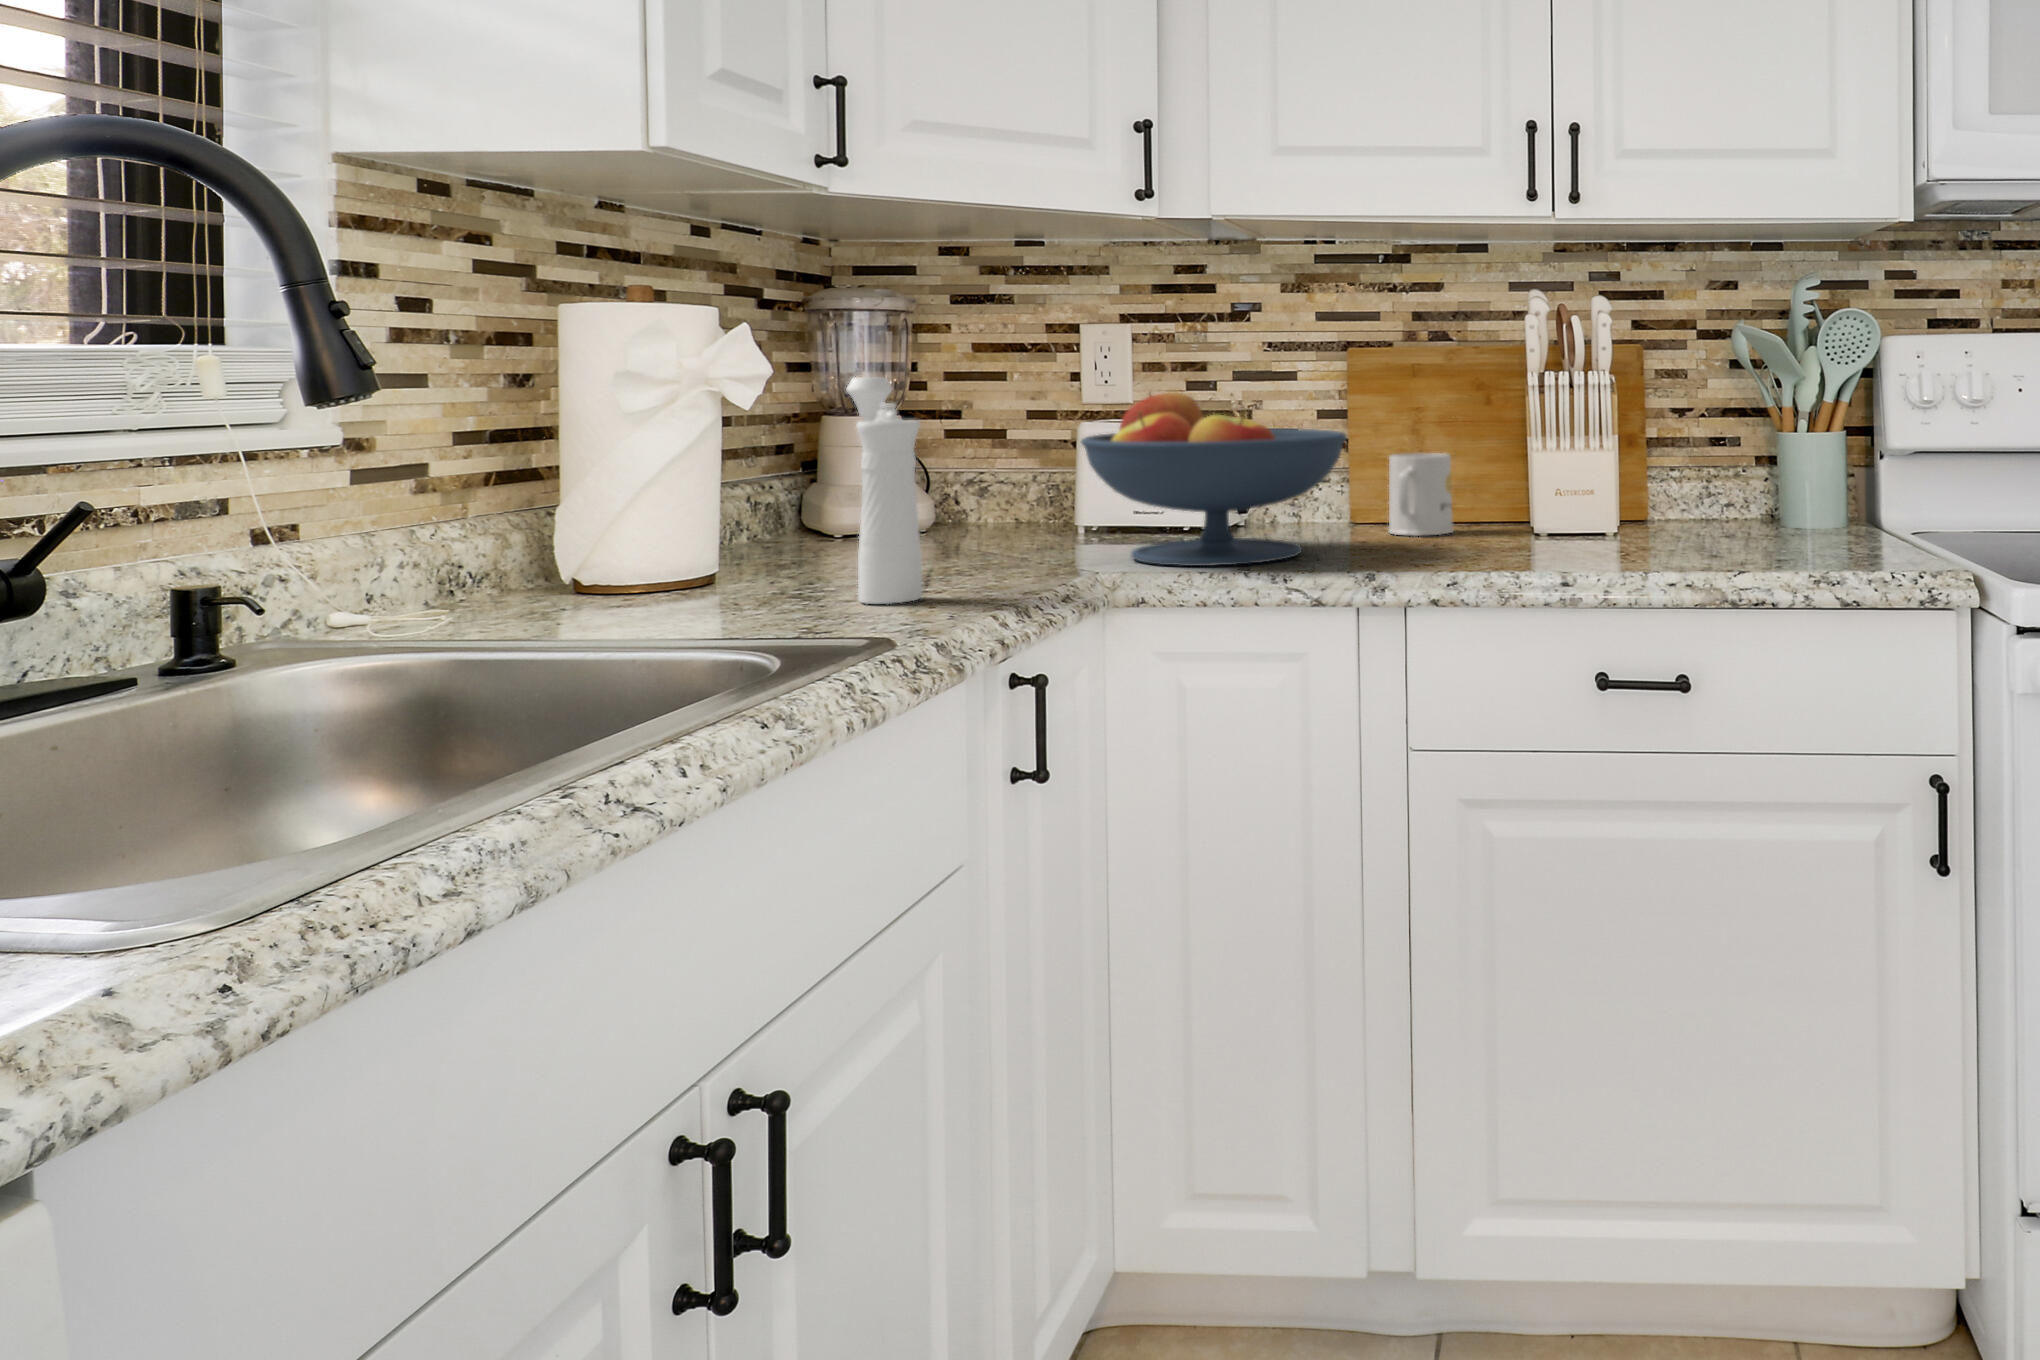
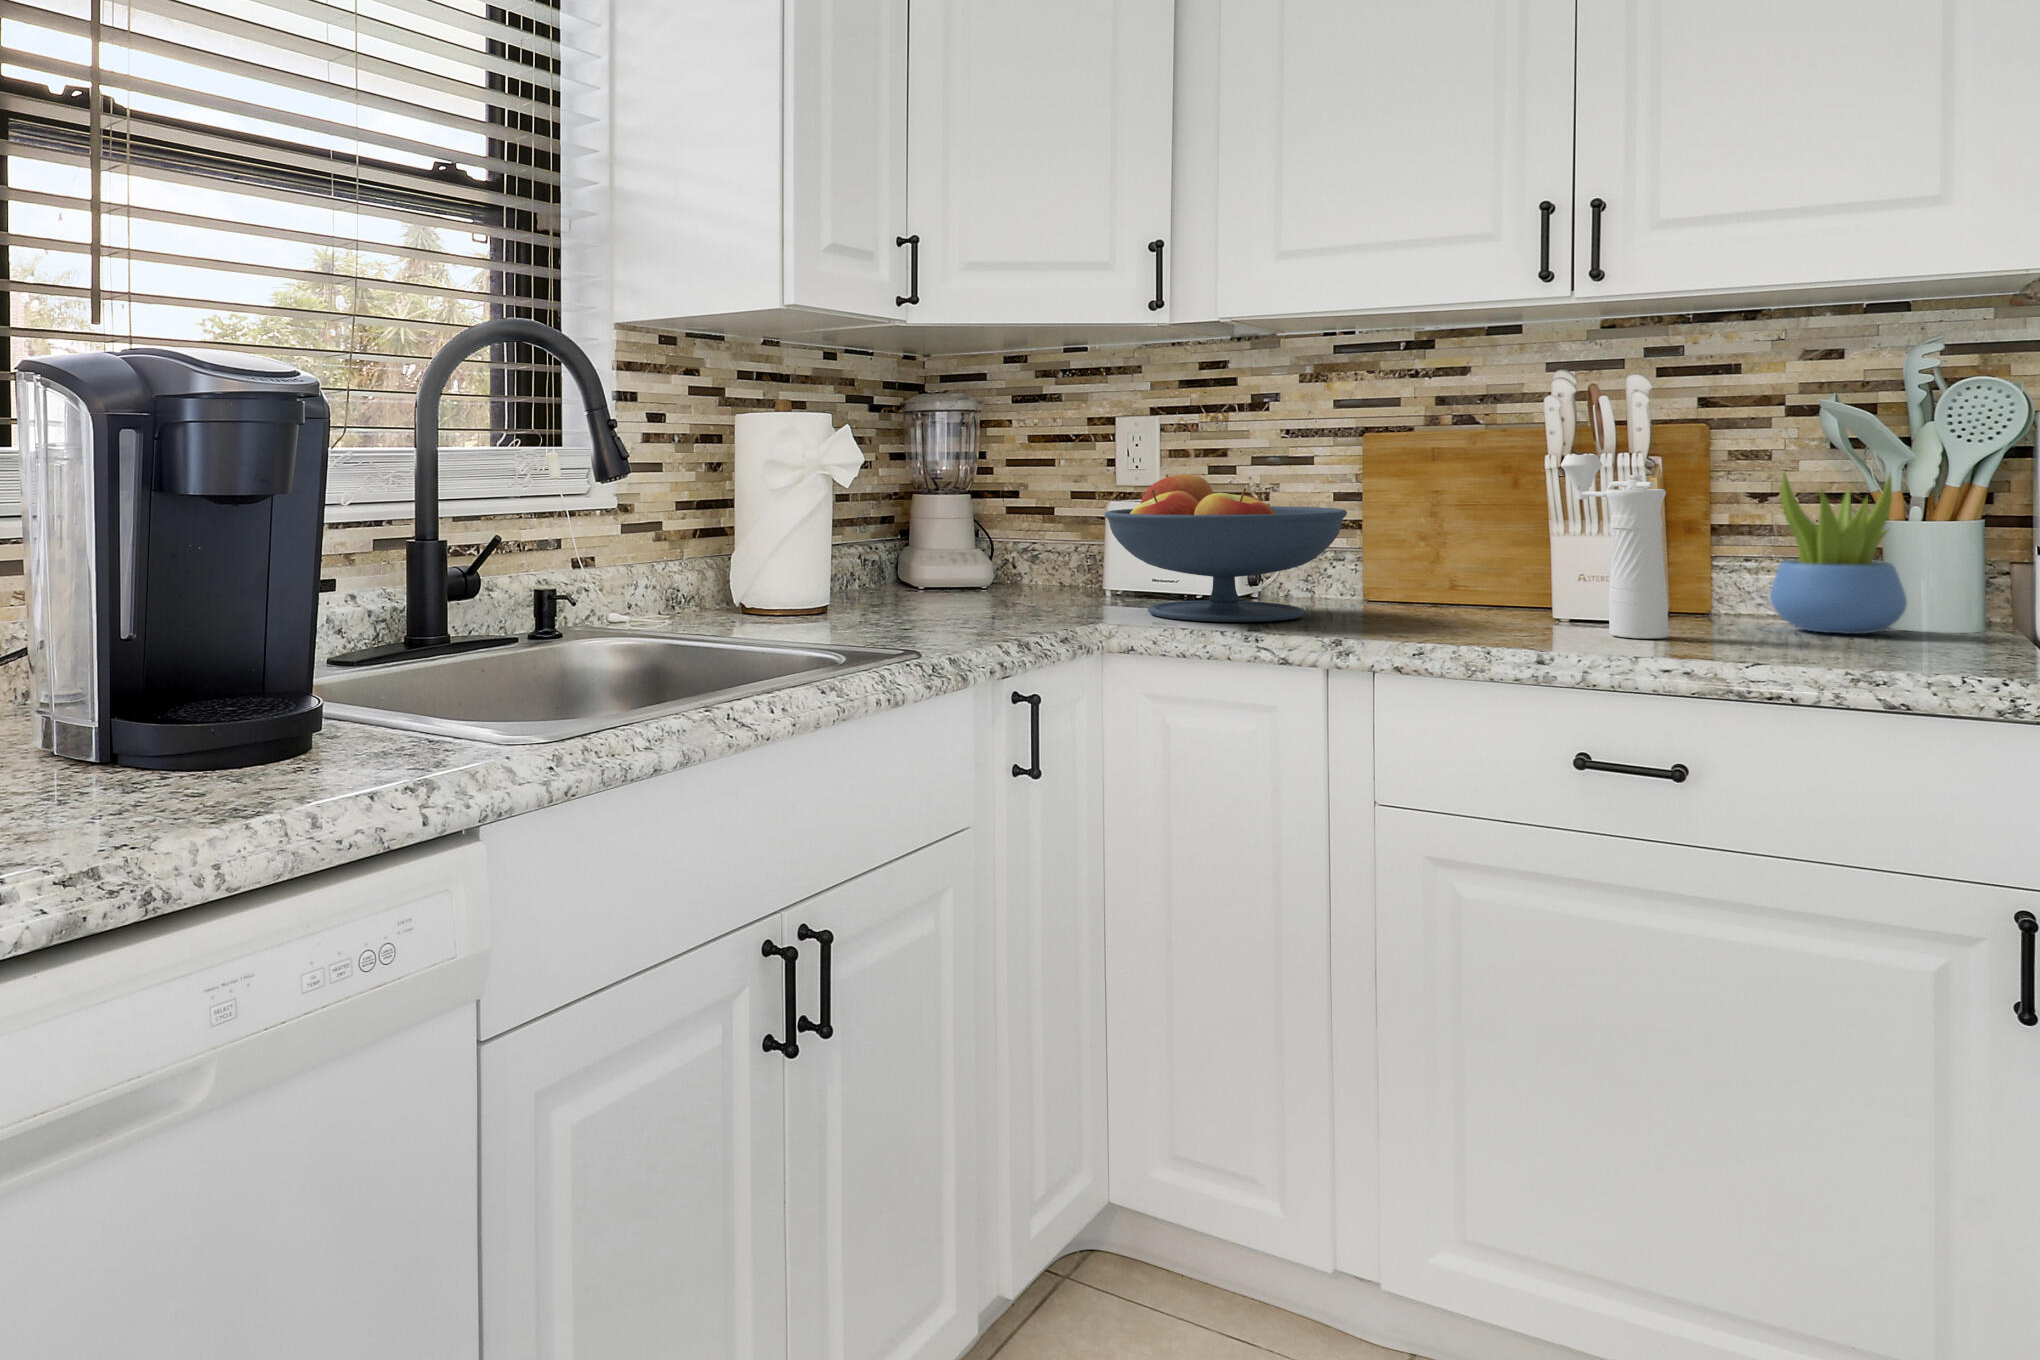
pepper mill: present [846,377,922,604] -> present [1561,455,1668,639]
succulent plant: none [1703,389,1801,541] -> present [1770,473,1907,634]
mug: present [1389,453,1453,536] -> none [1402,532,1473,609]

